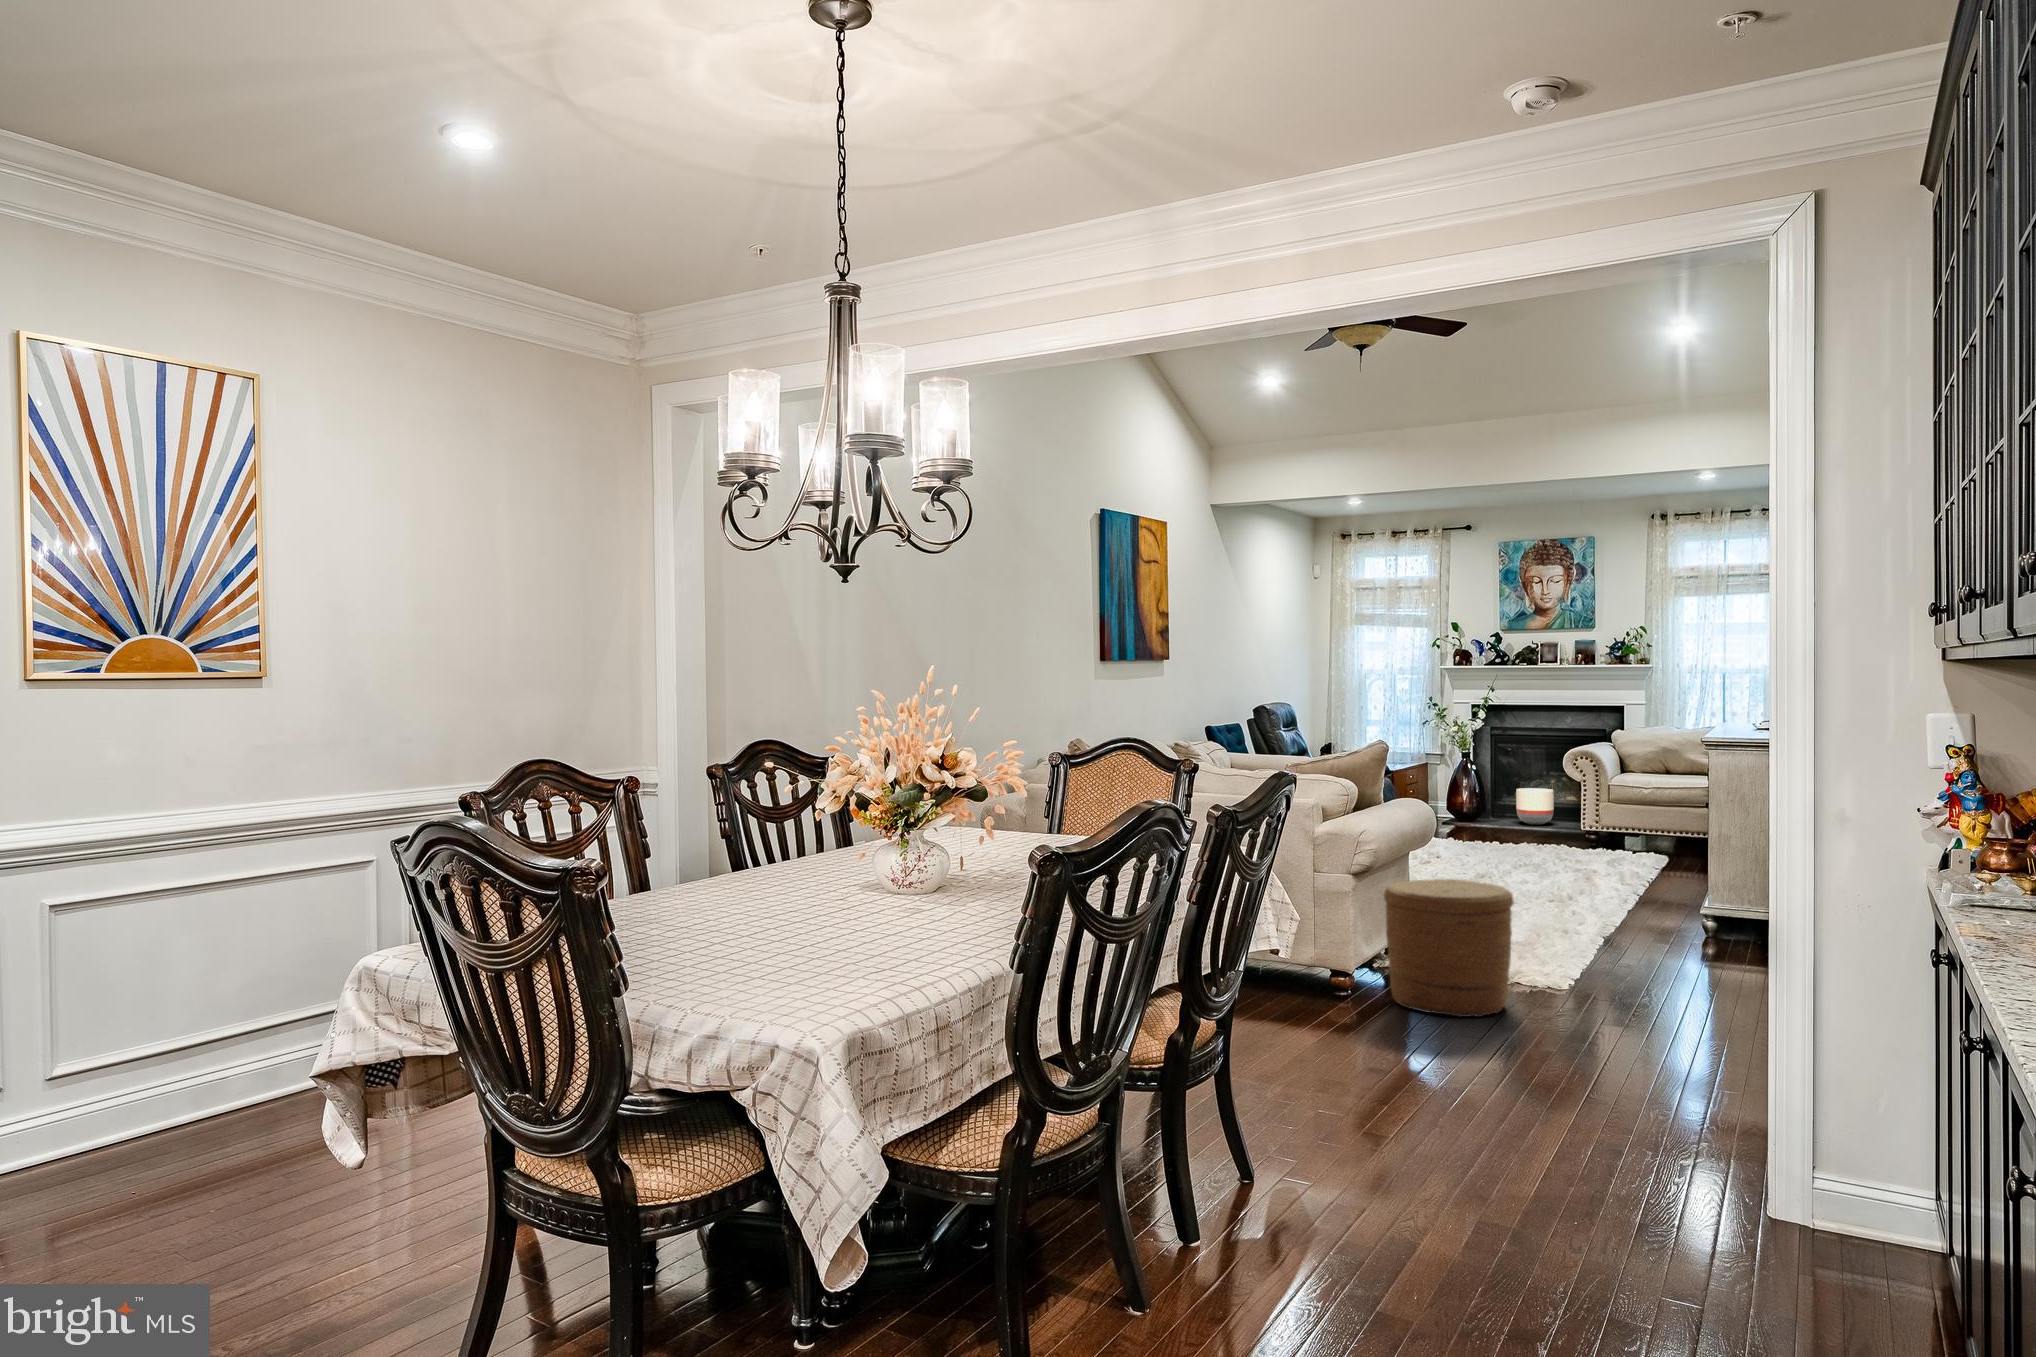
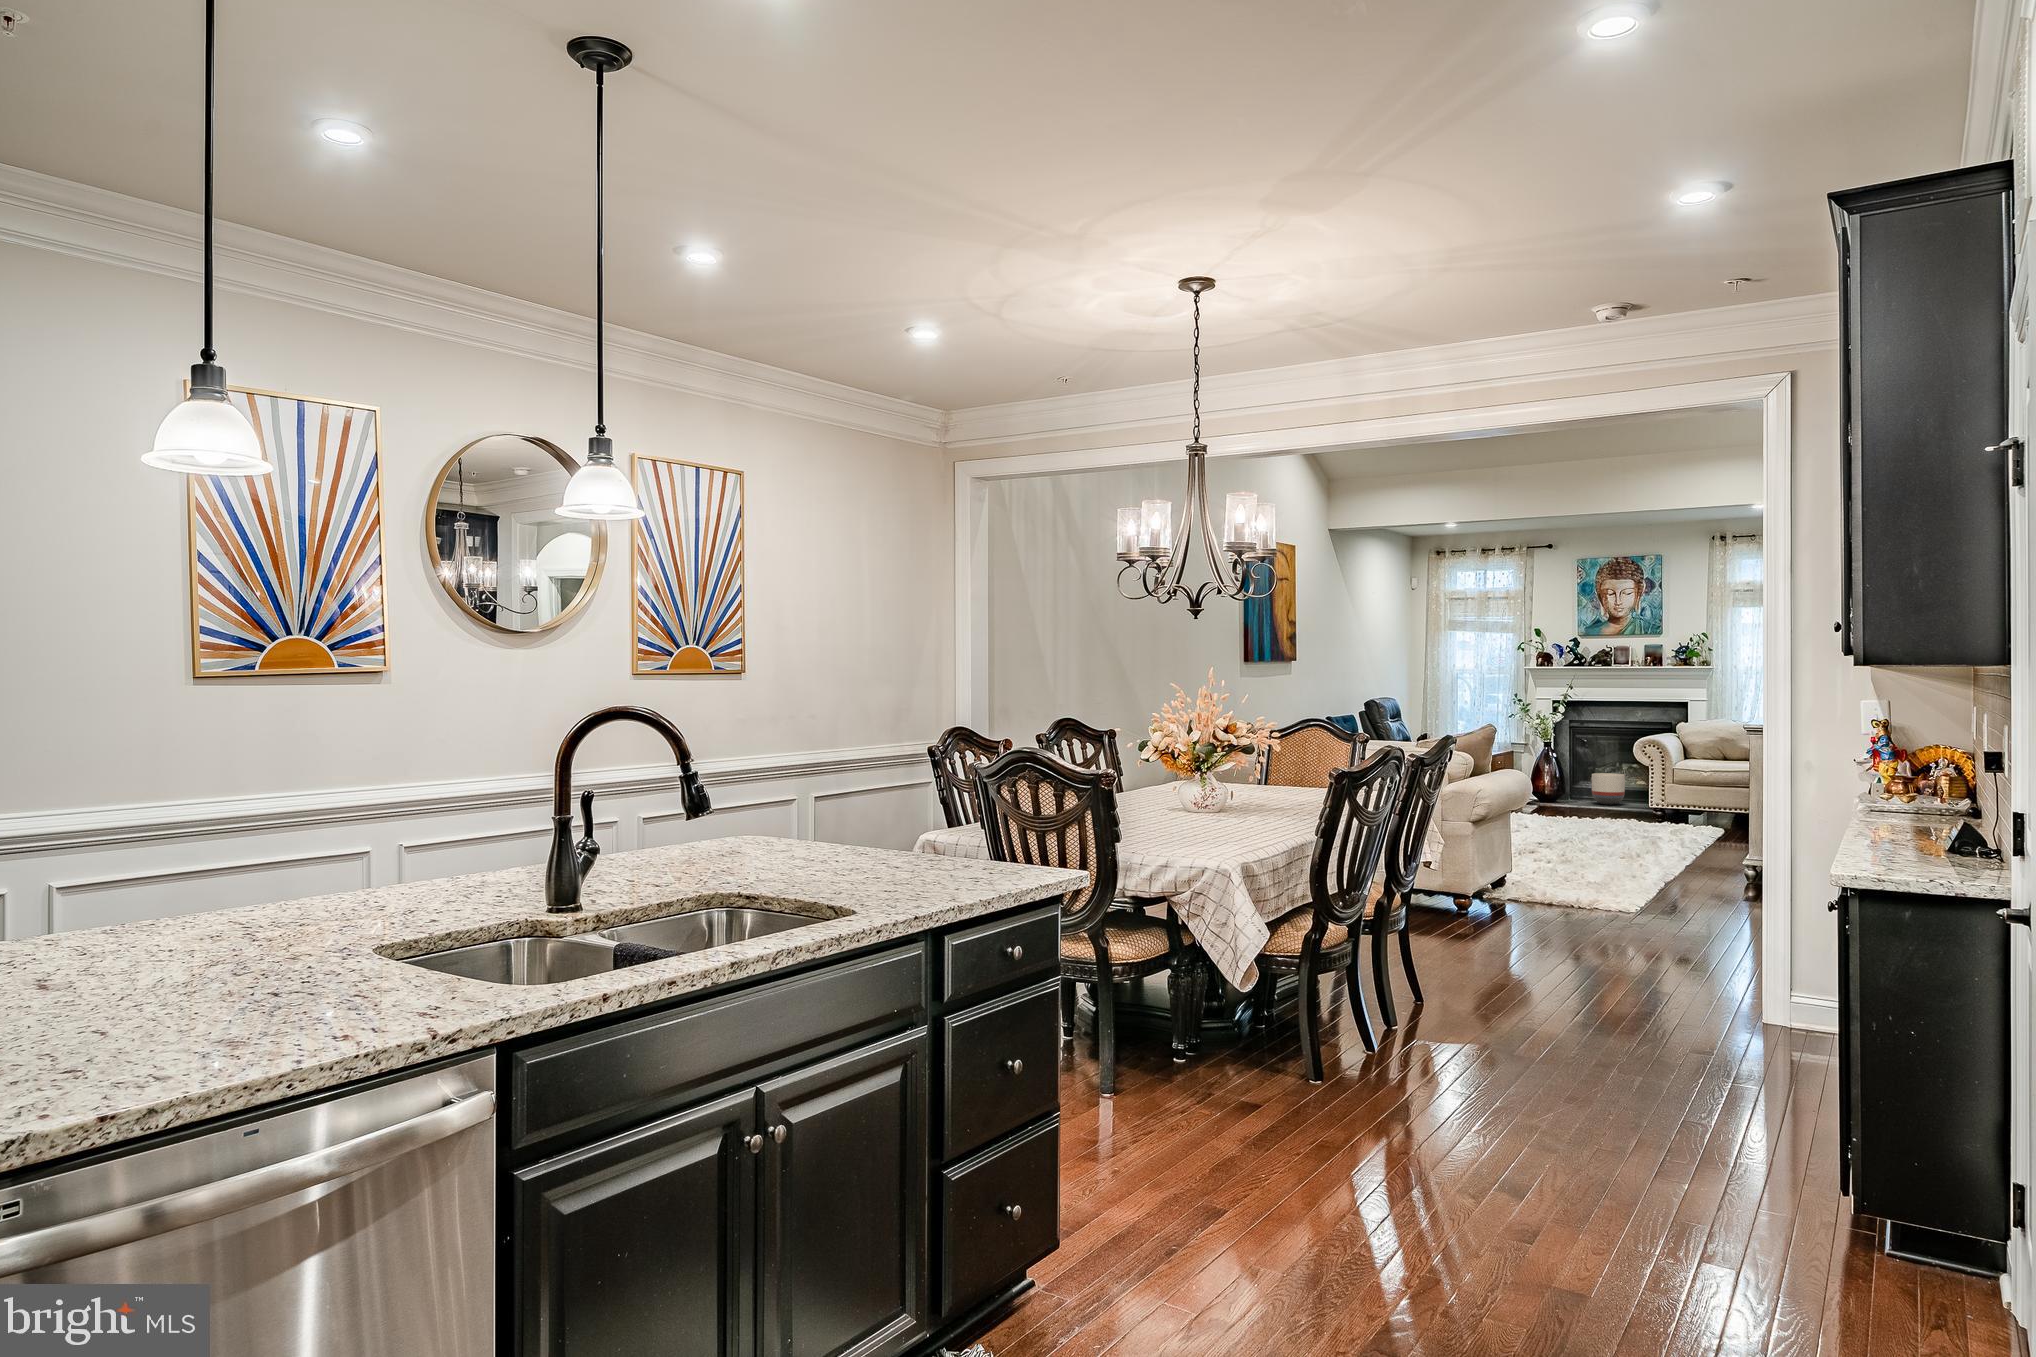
woven basket: present [1384,879,1514,1017] -> none [1496,828,1595,926]

